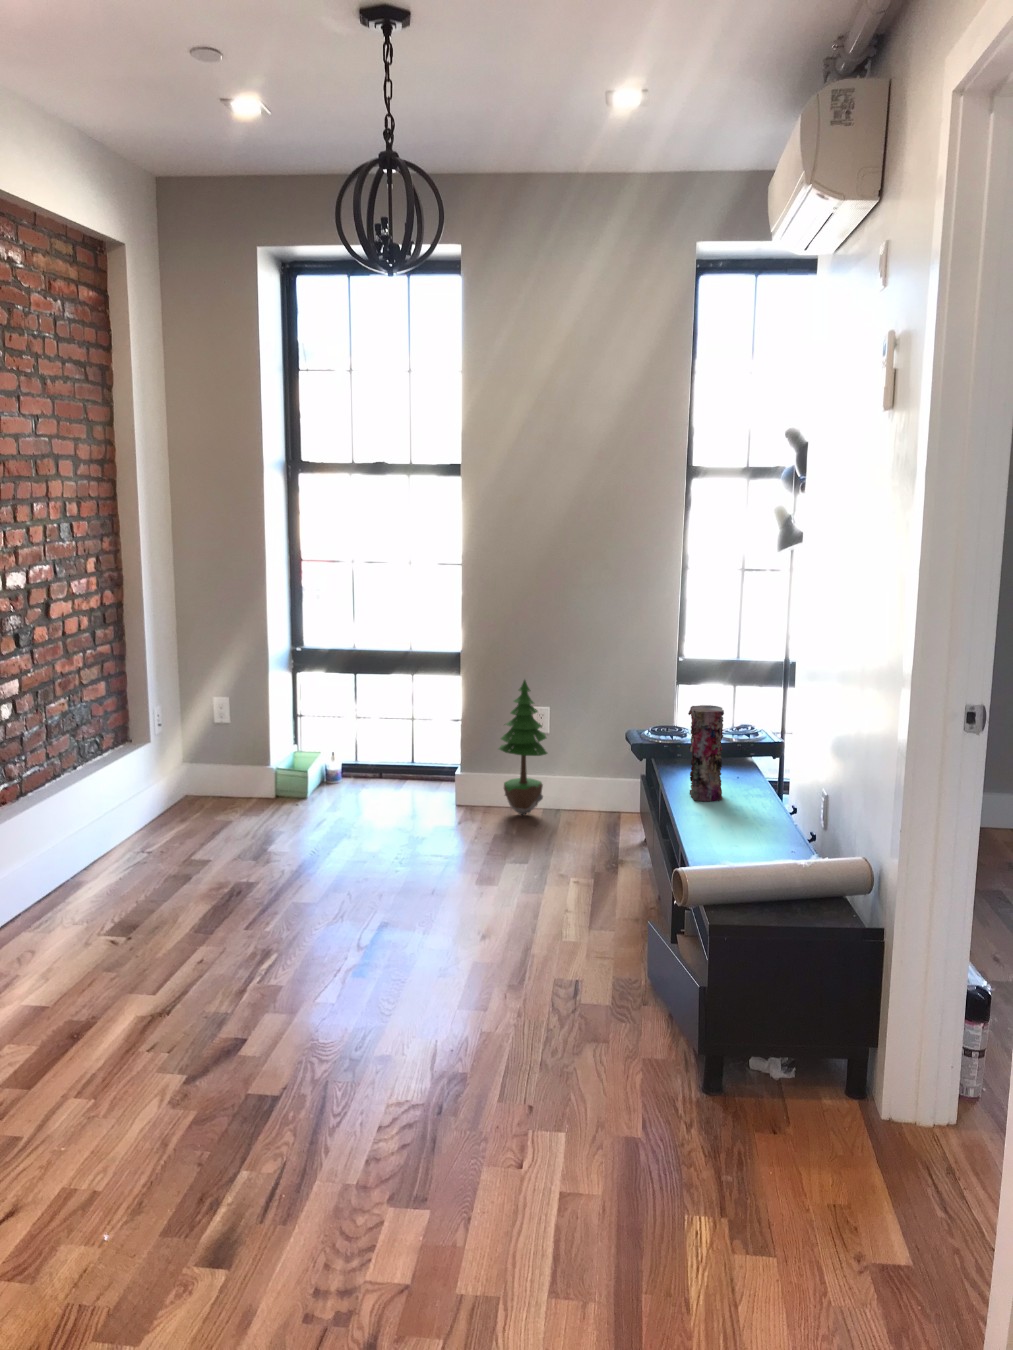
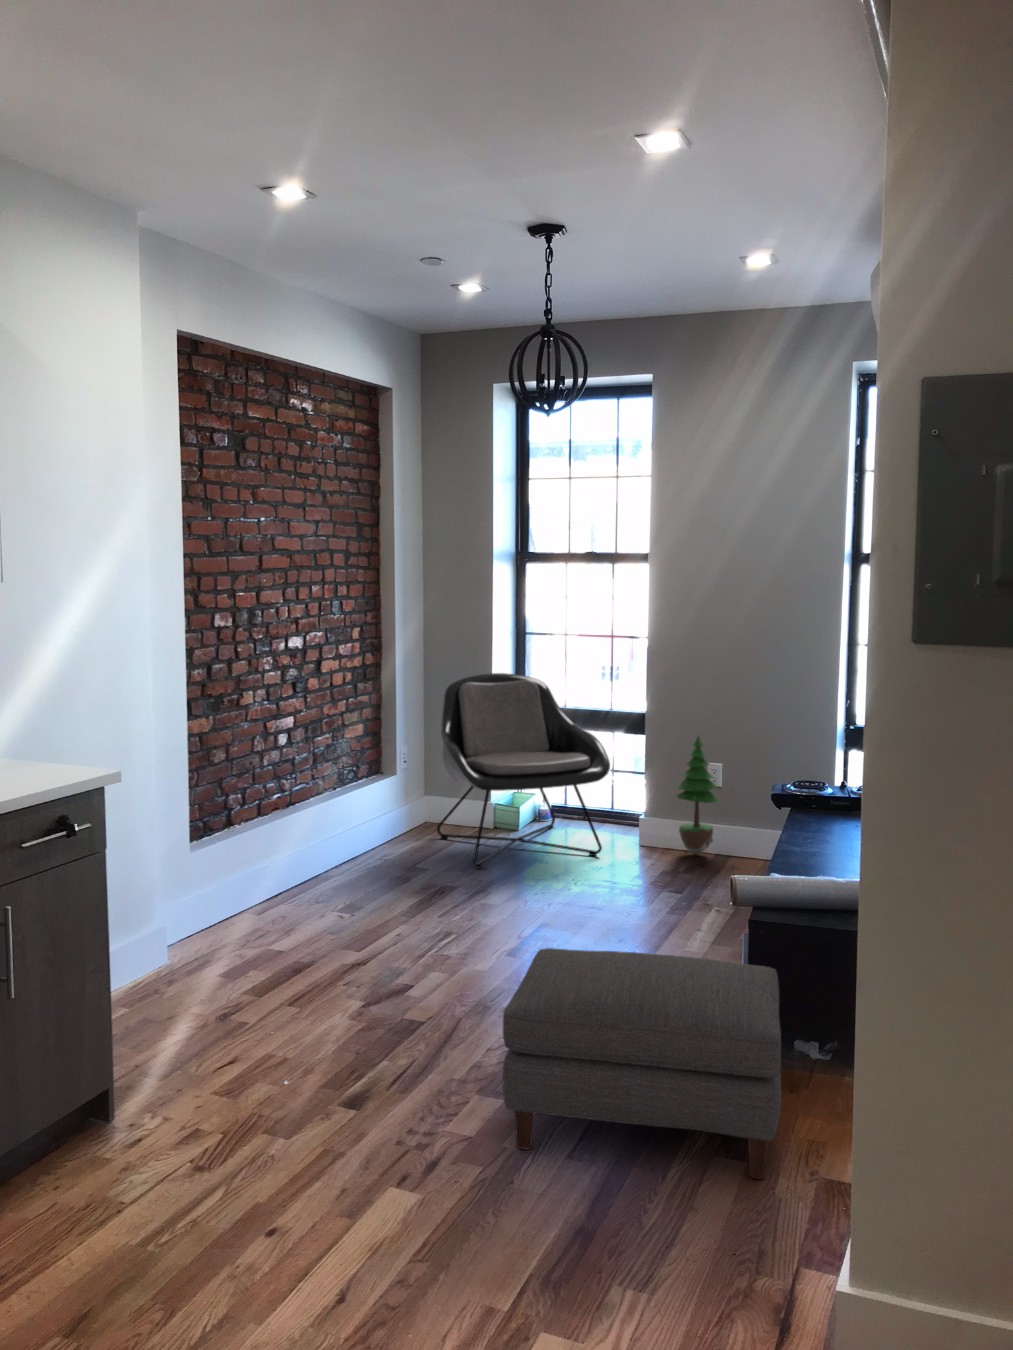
lounge chair: none [207,611,425,856] -> present [437,673,610,868]
vase: present [688,705,724,802] -> none [807,758,838,841]
ottoman: none [450,987,829,1291] -> present [502,948,781,1179]

